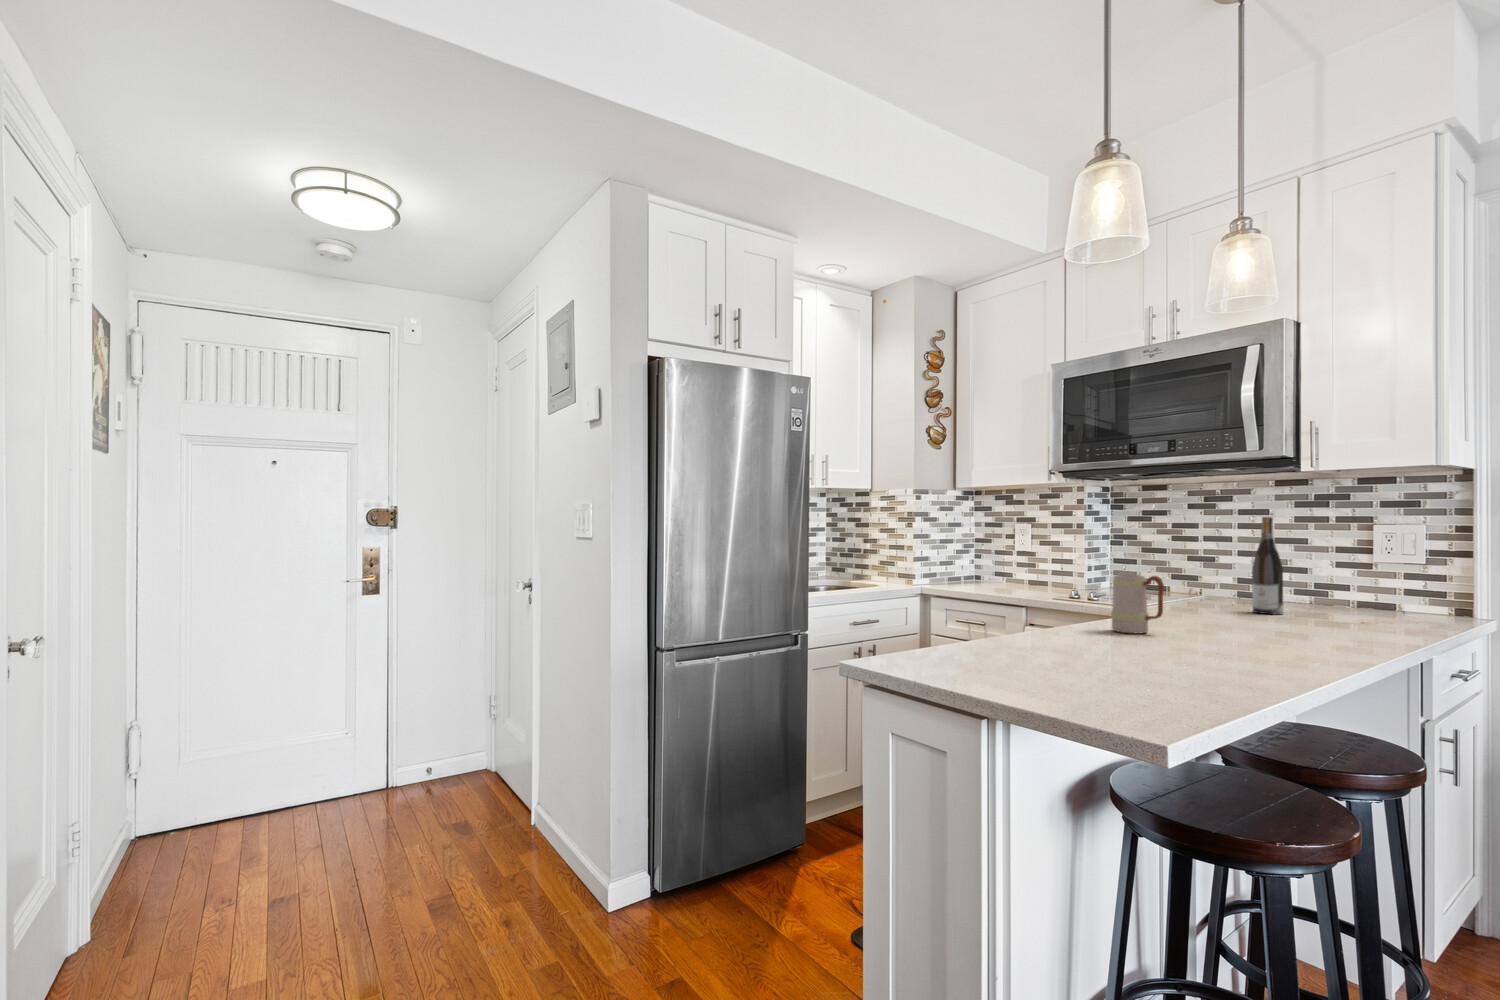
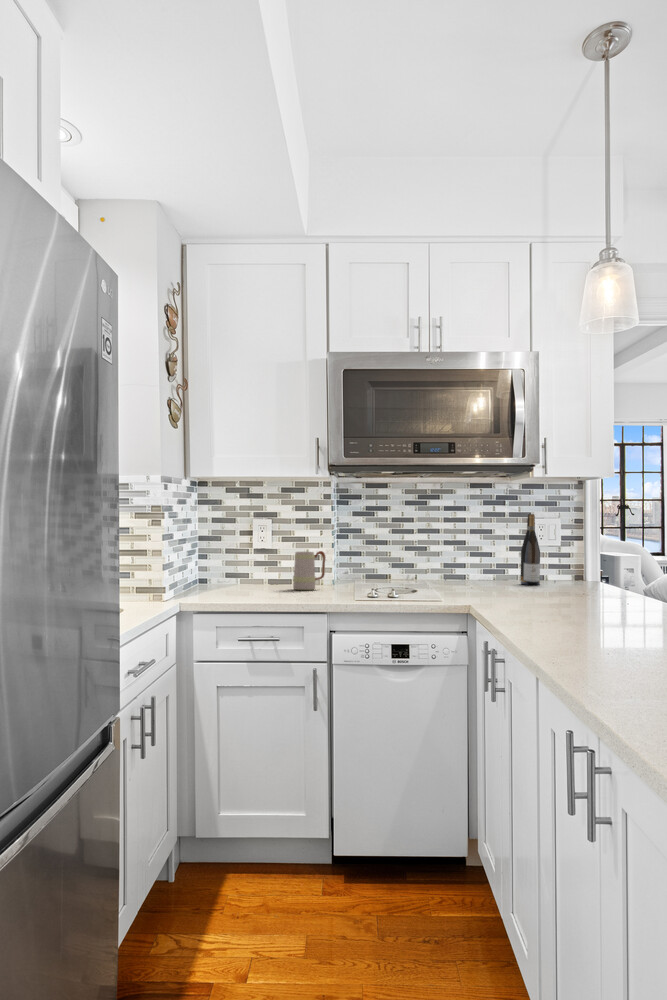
mug: present [1111,575,1164,633] -> present [293,551,326,590]

